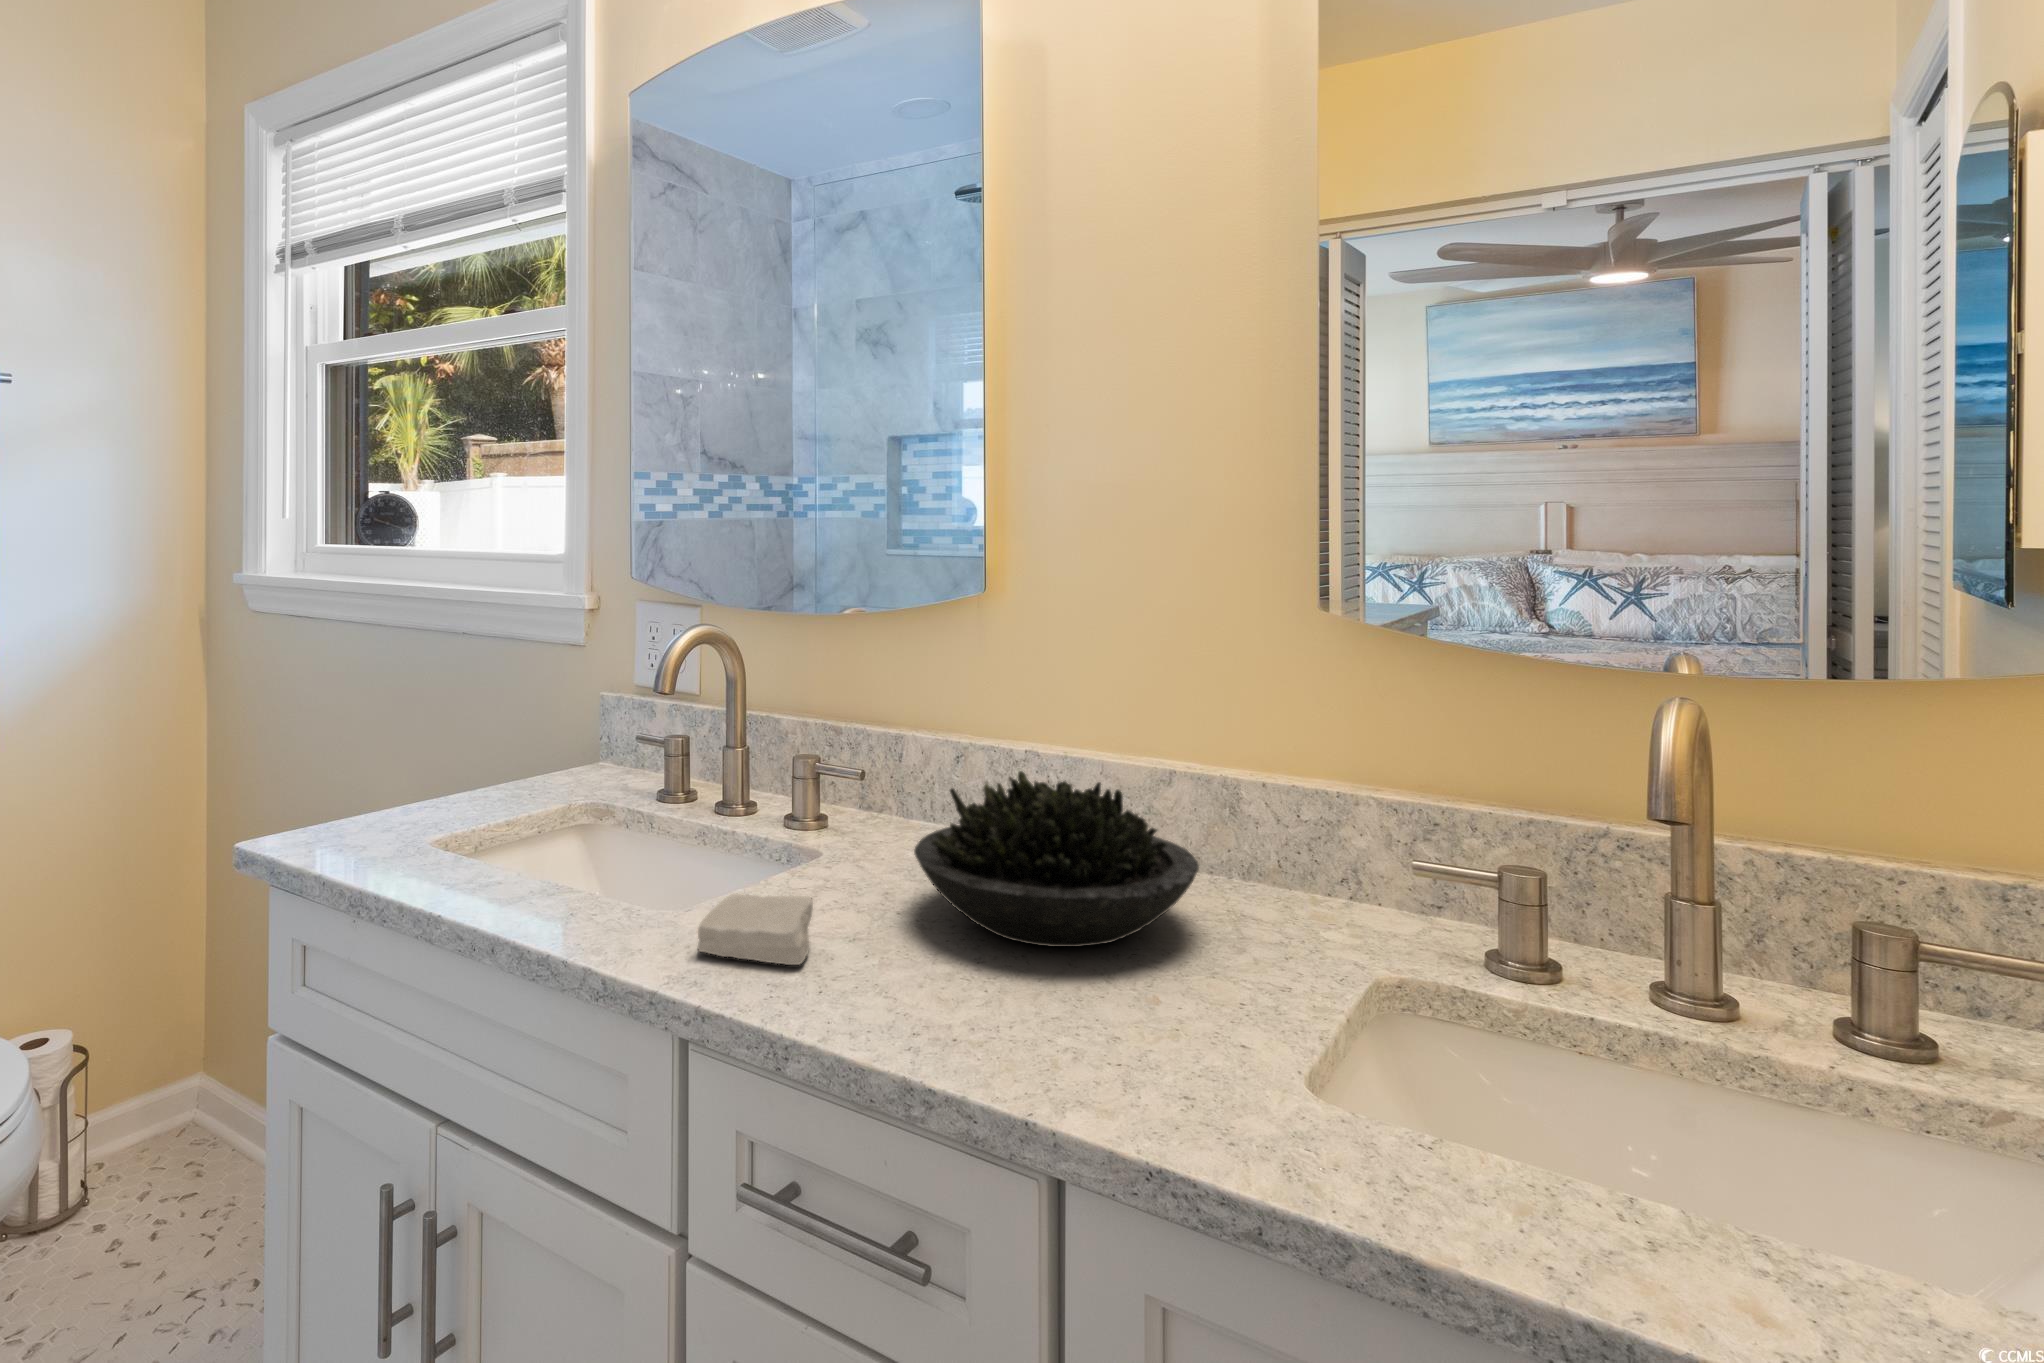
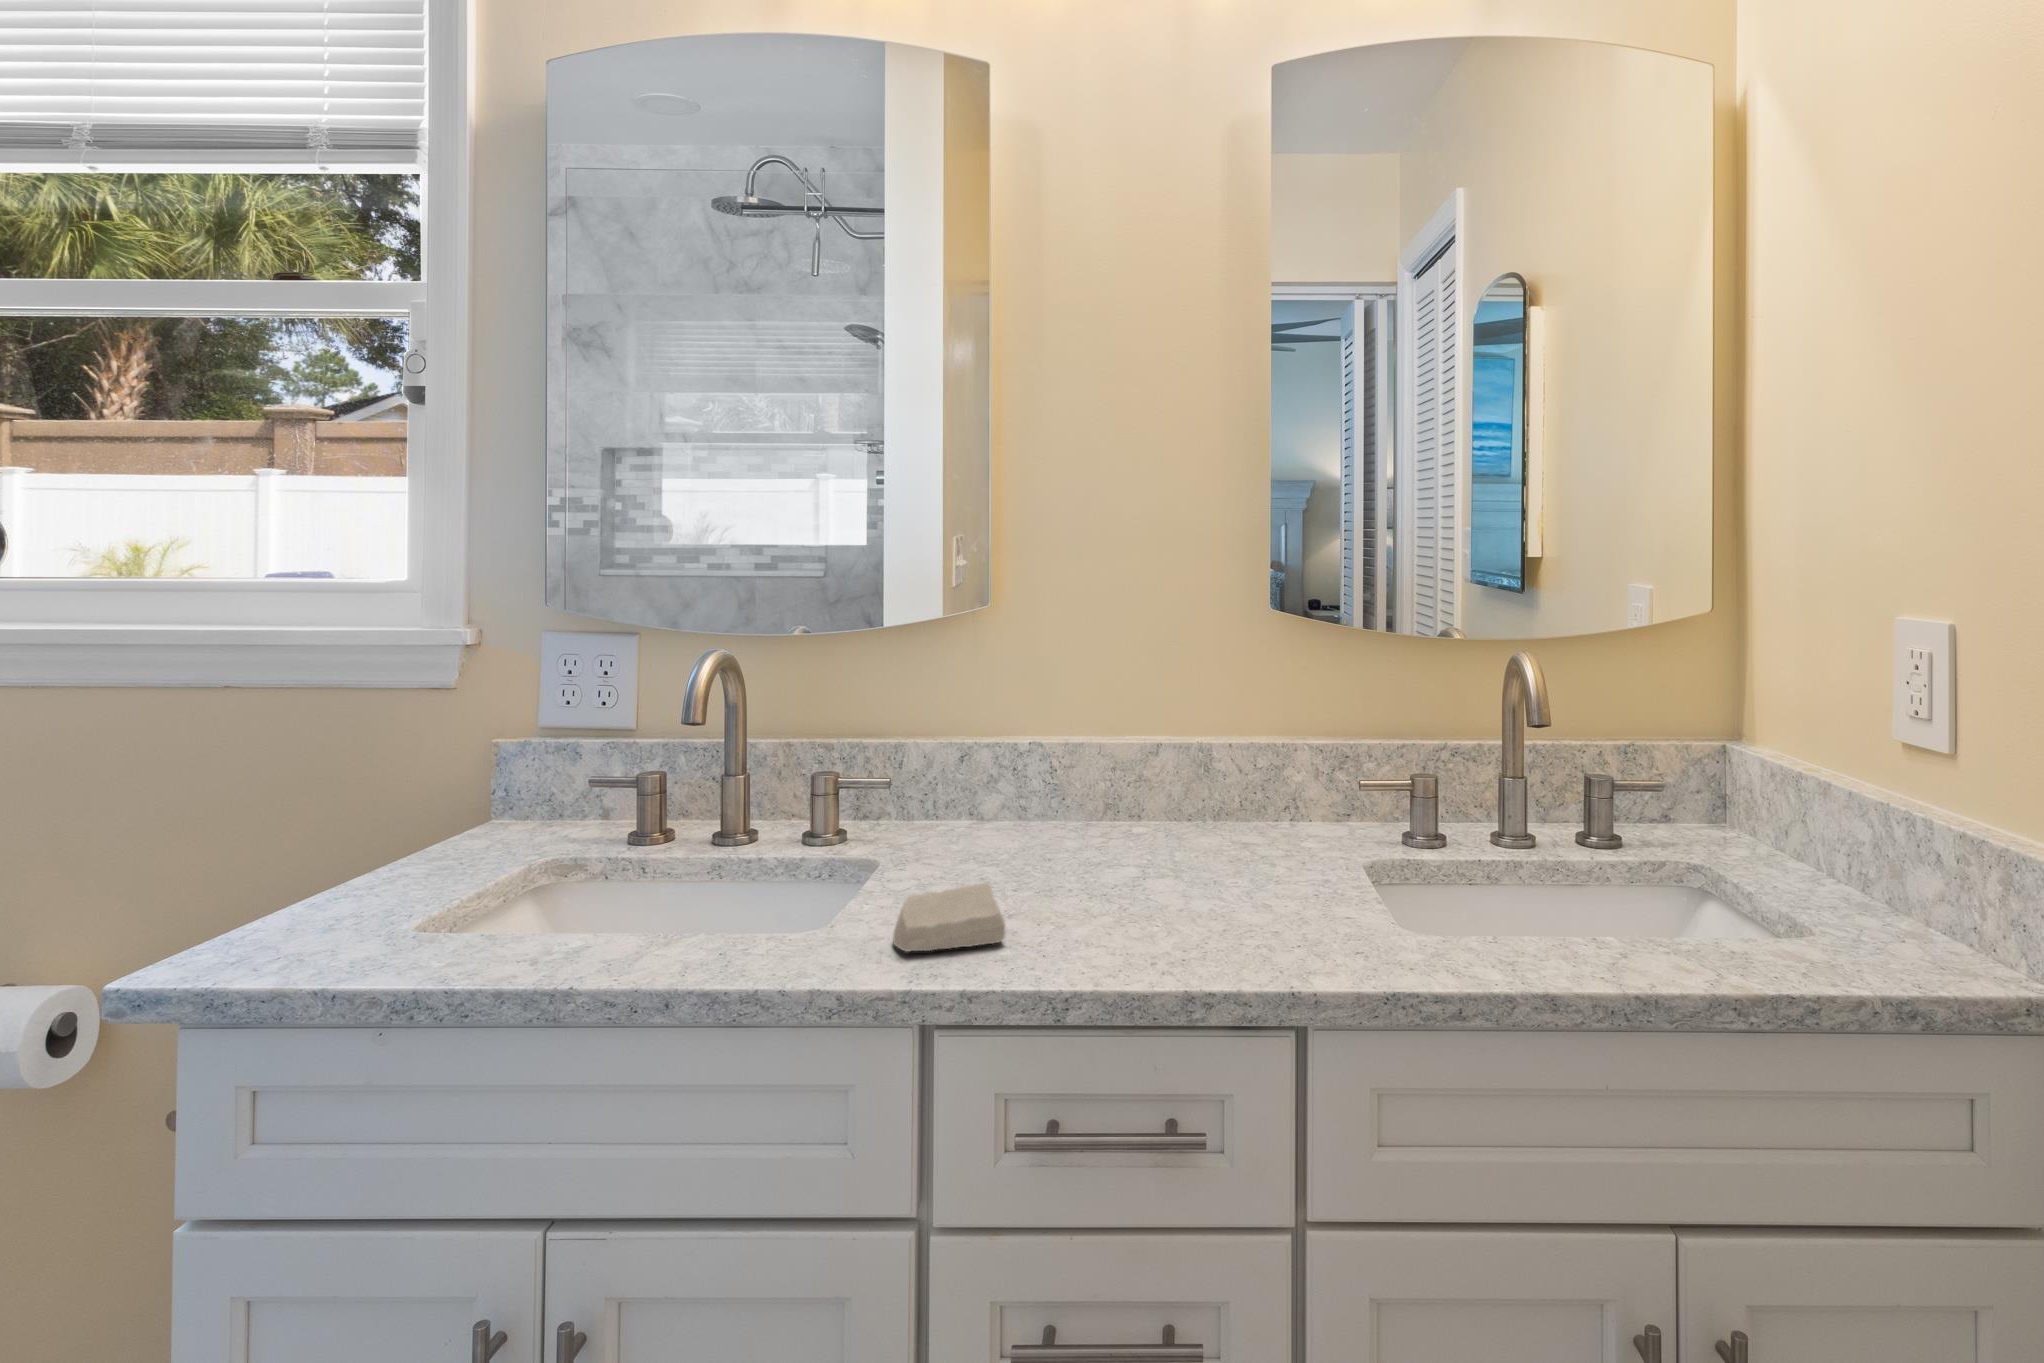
succulent plant: present [914,771,1199,947] -> none [1023,752,1247,889]

